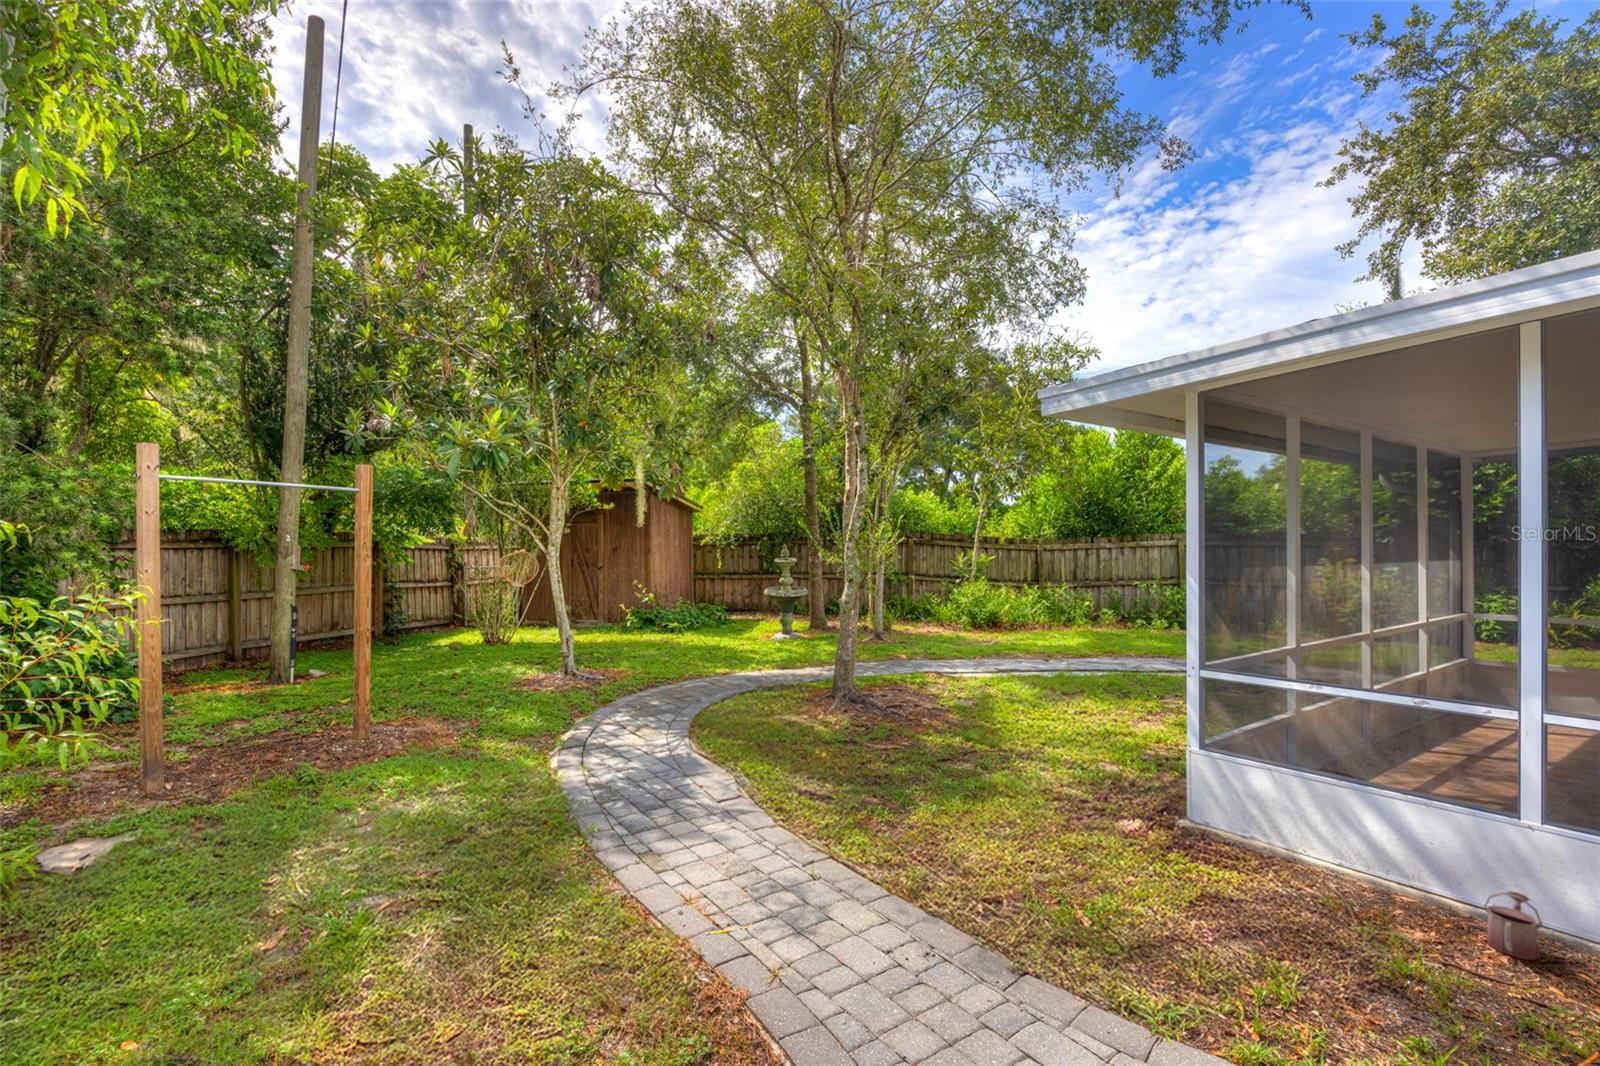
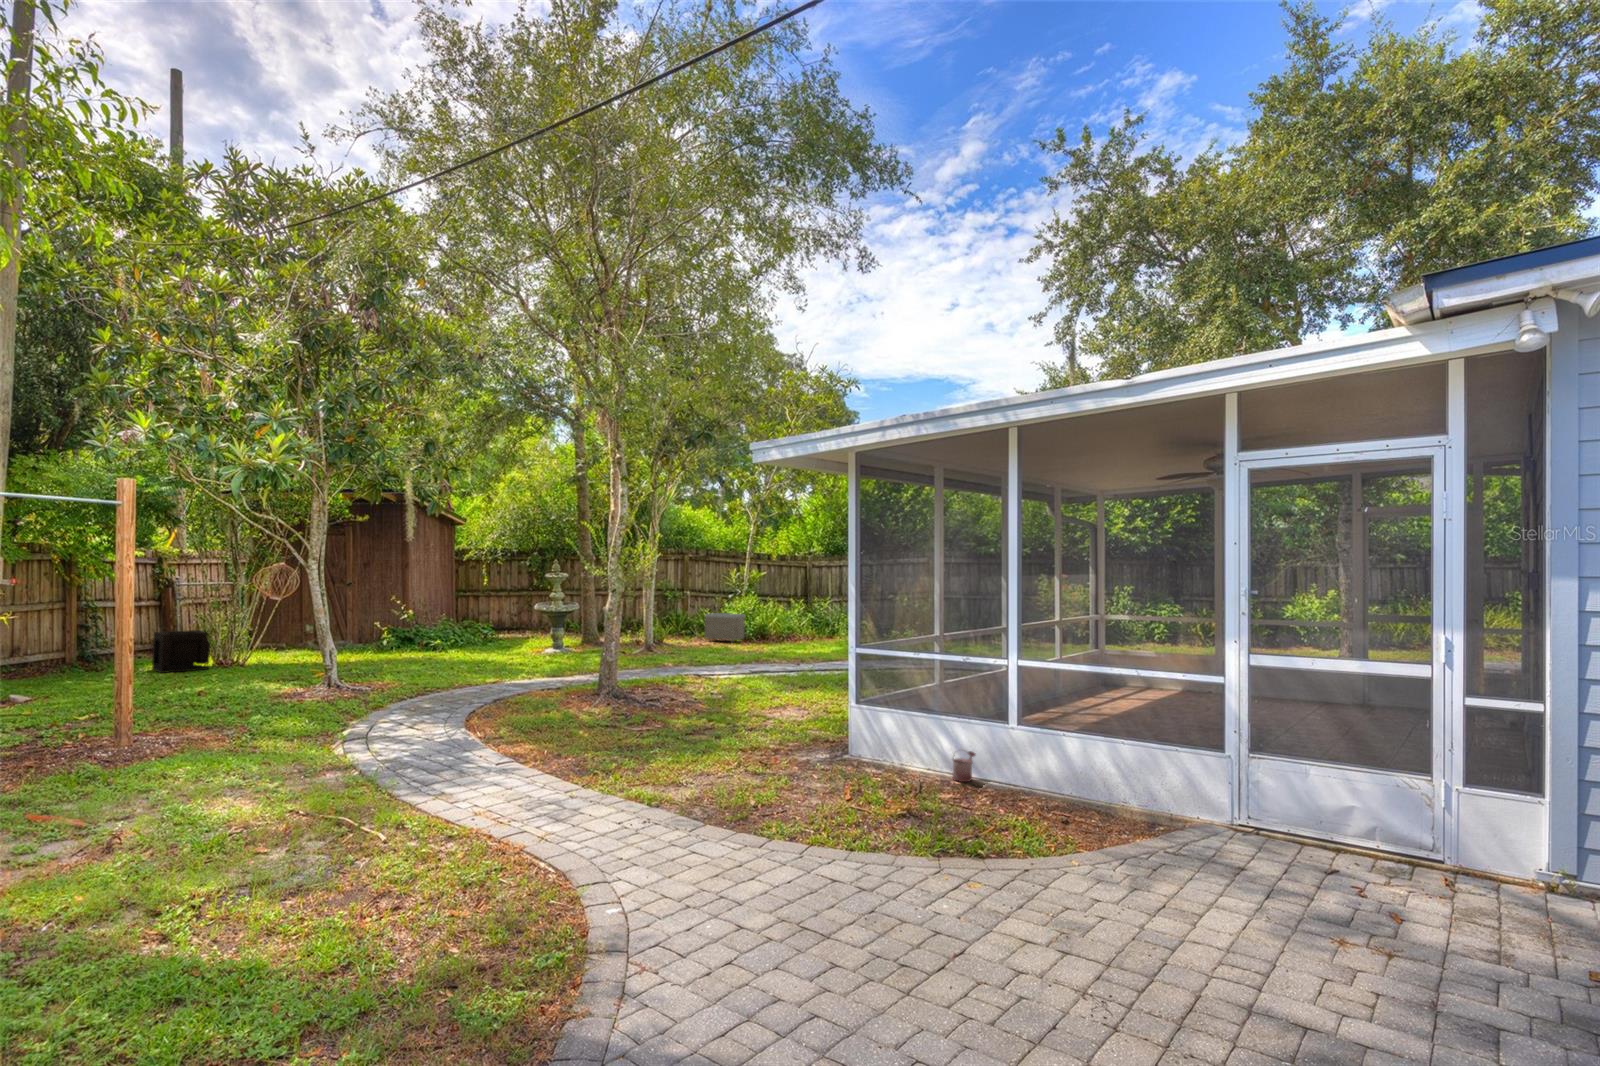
storage bench: none [932,600,976,632] -> present [704,613,745,641]
wooden crate: none [438,608,482,648] -> present [152,630,210,673]

